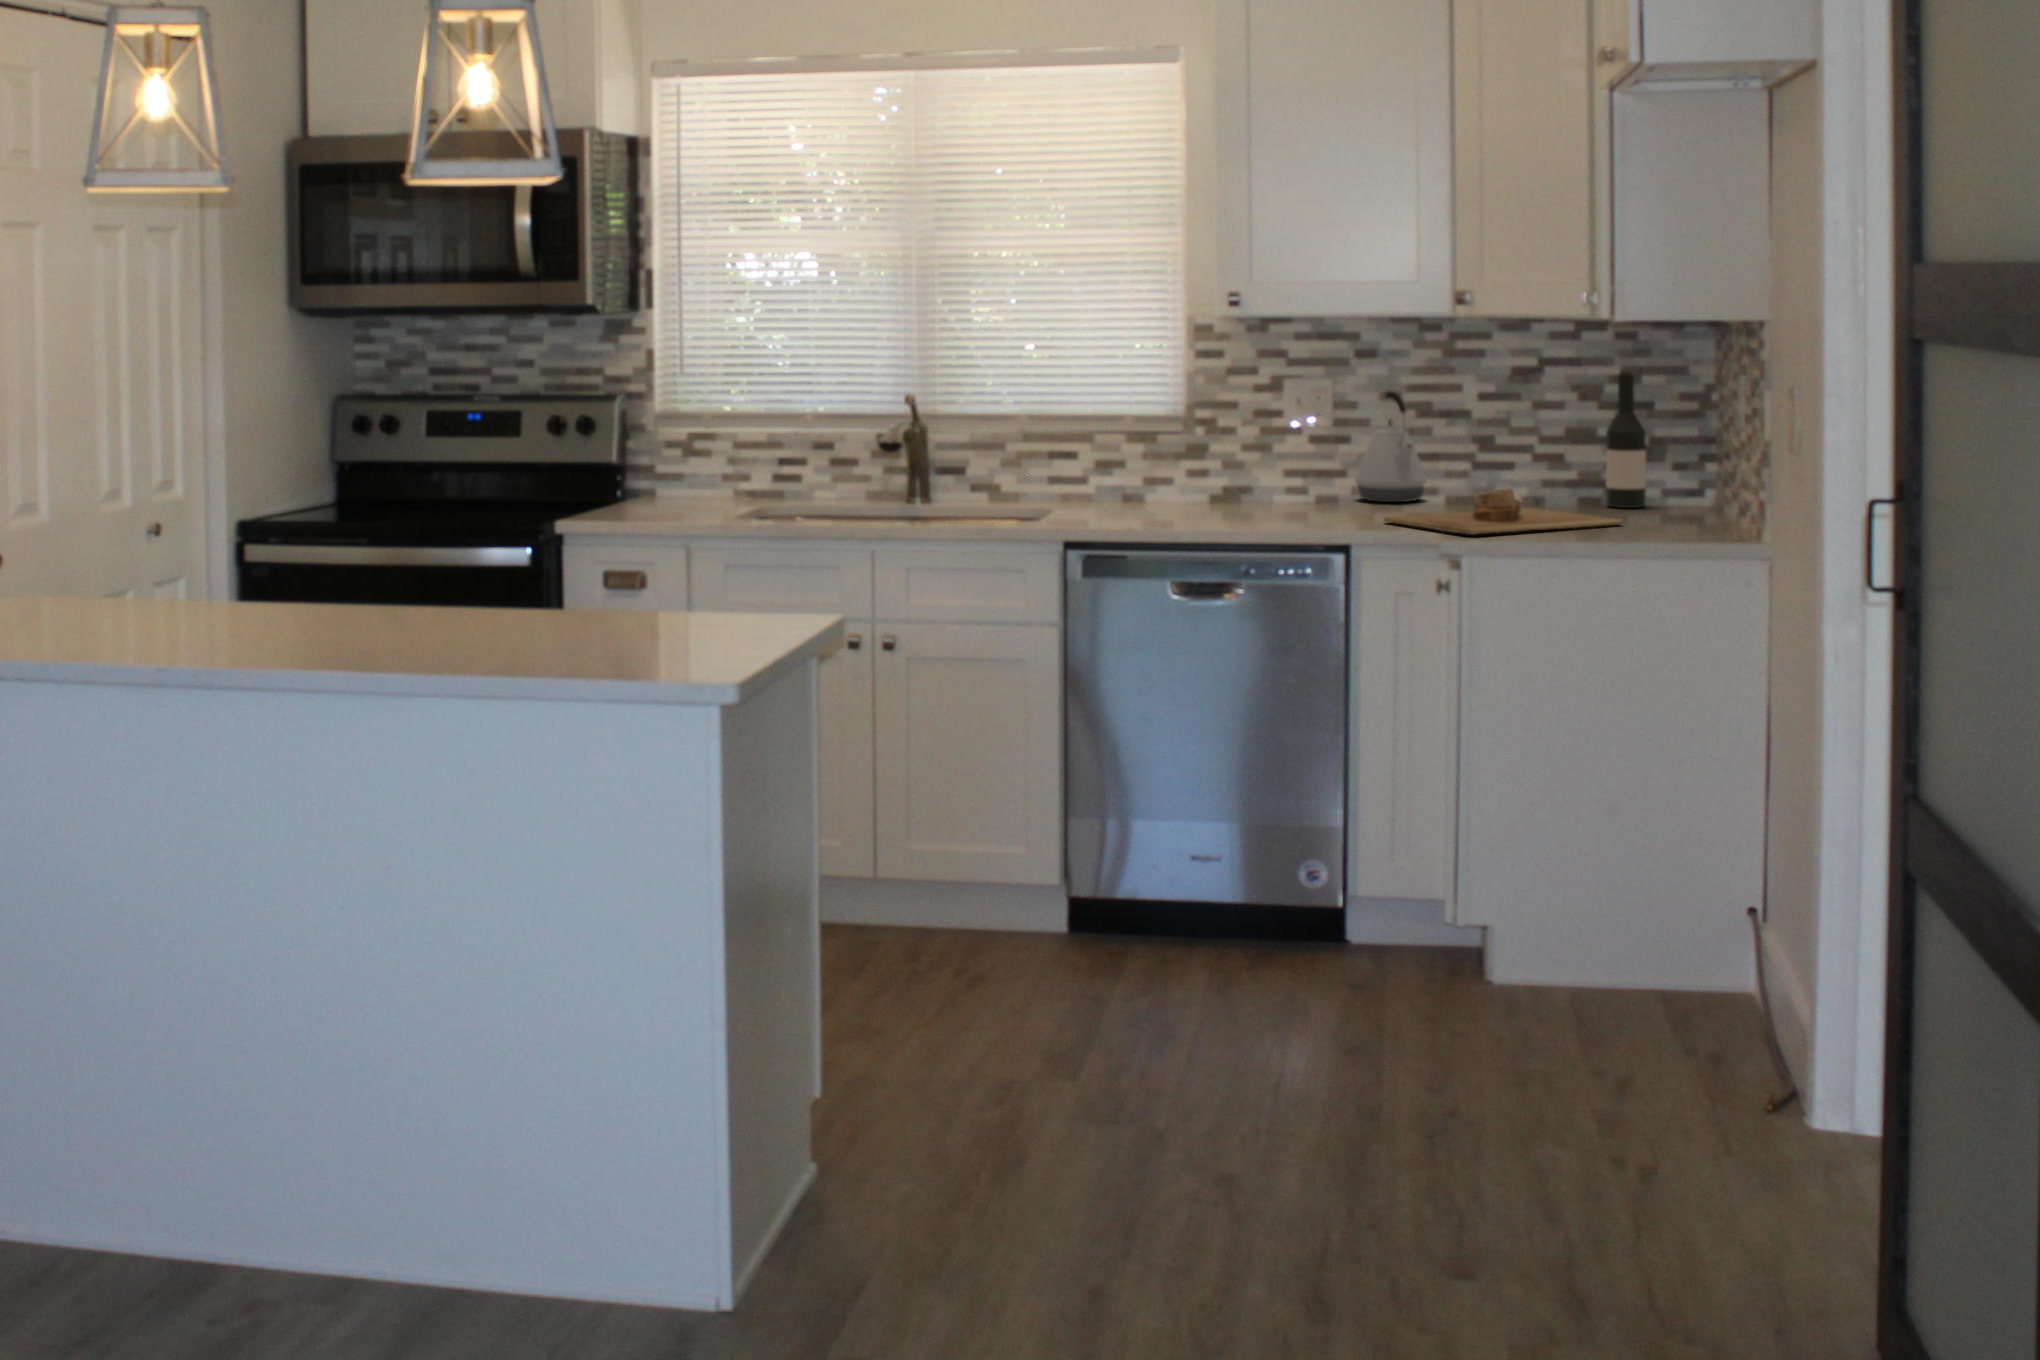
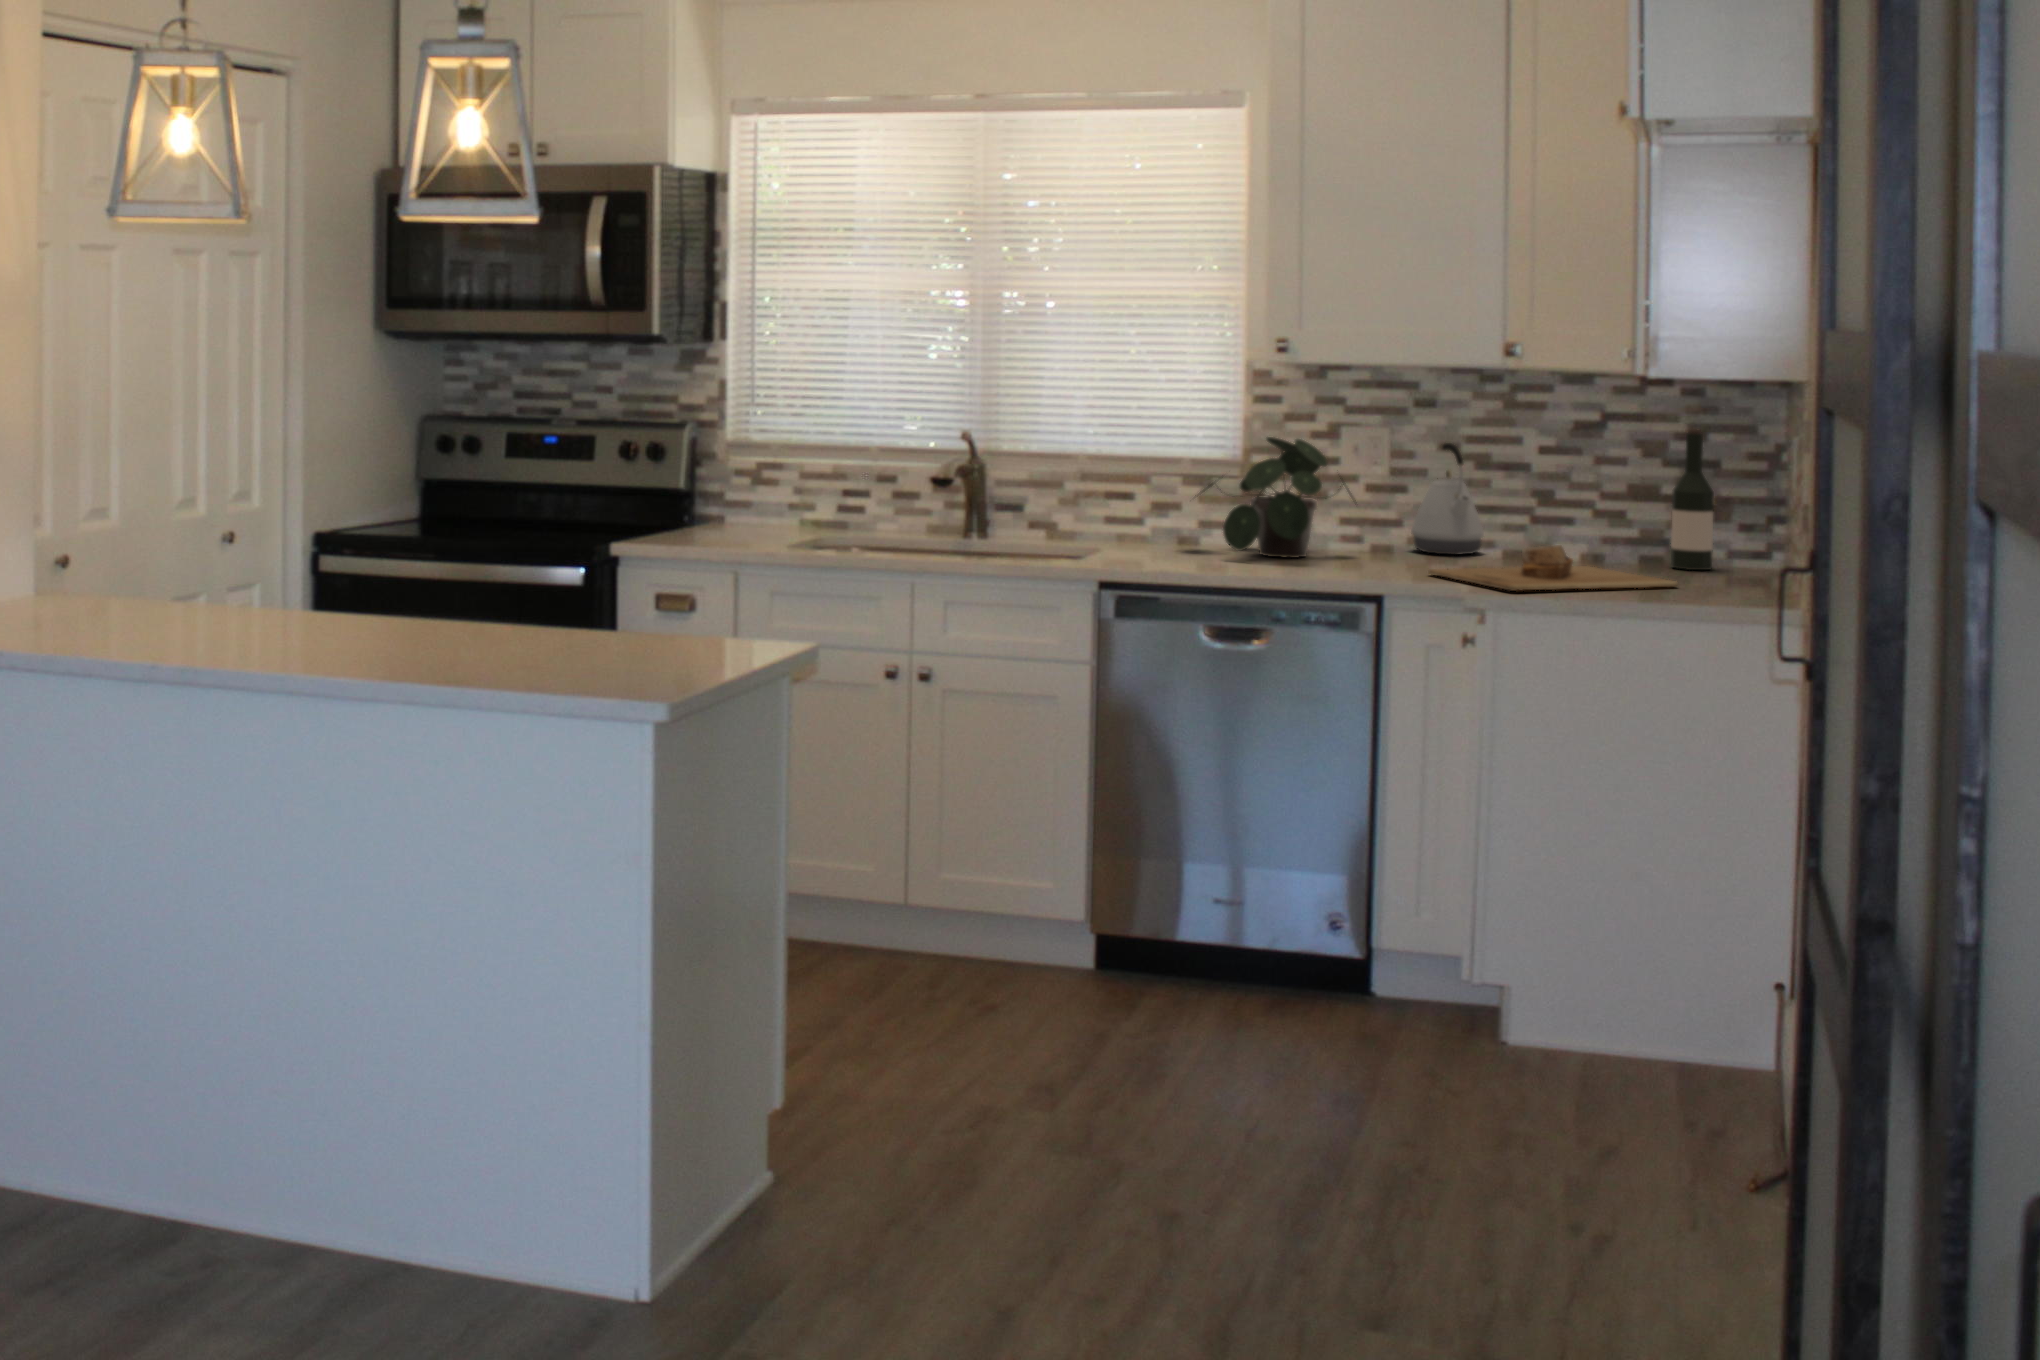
potted plant: none [1142,391,1308,511] -> present [1195,437,1356,558]

